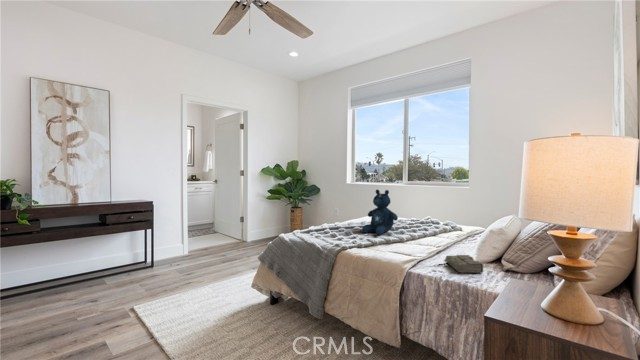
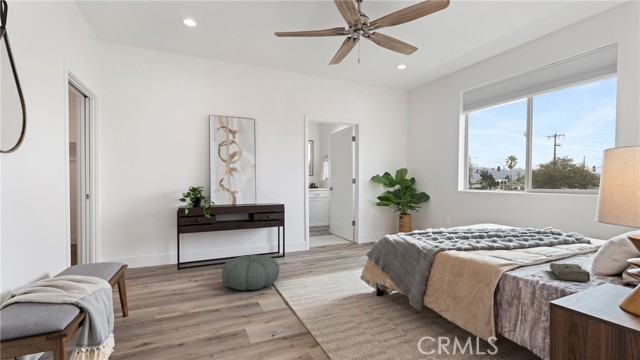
stuffed bear: present [362,190,398,235] -> none [466,197,505,241]
pouf: none [47,271,143,326] -> present [222,255,279,290]

